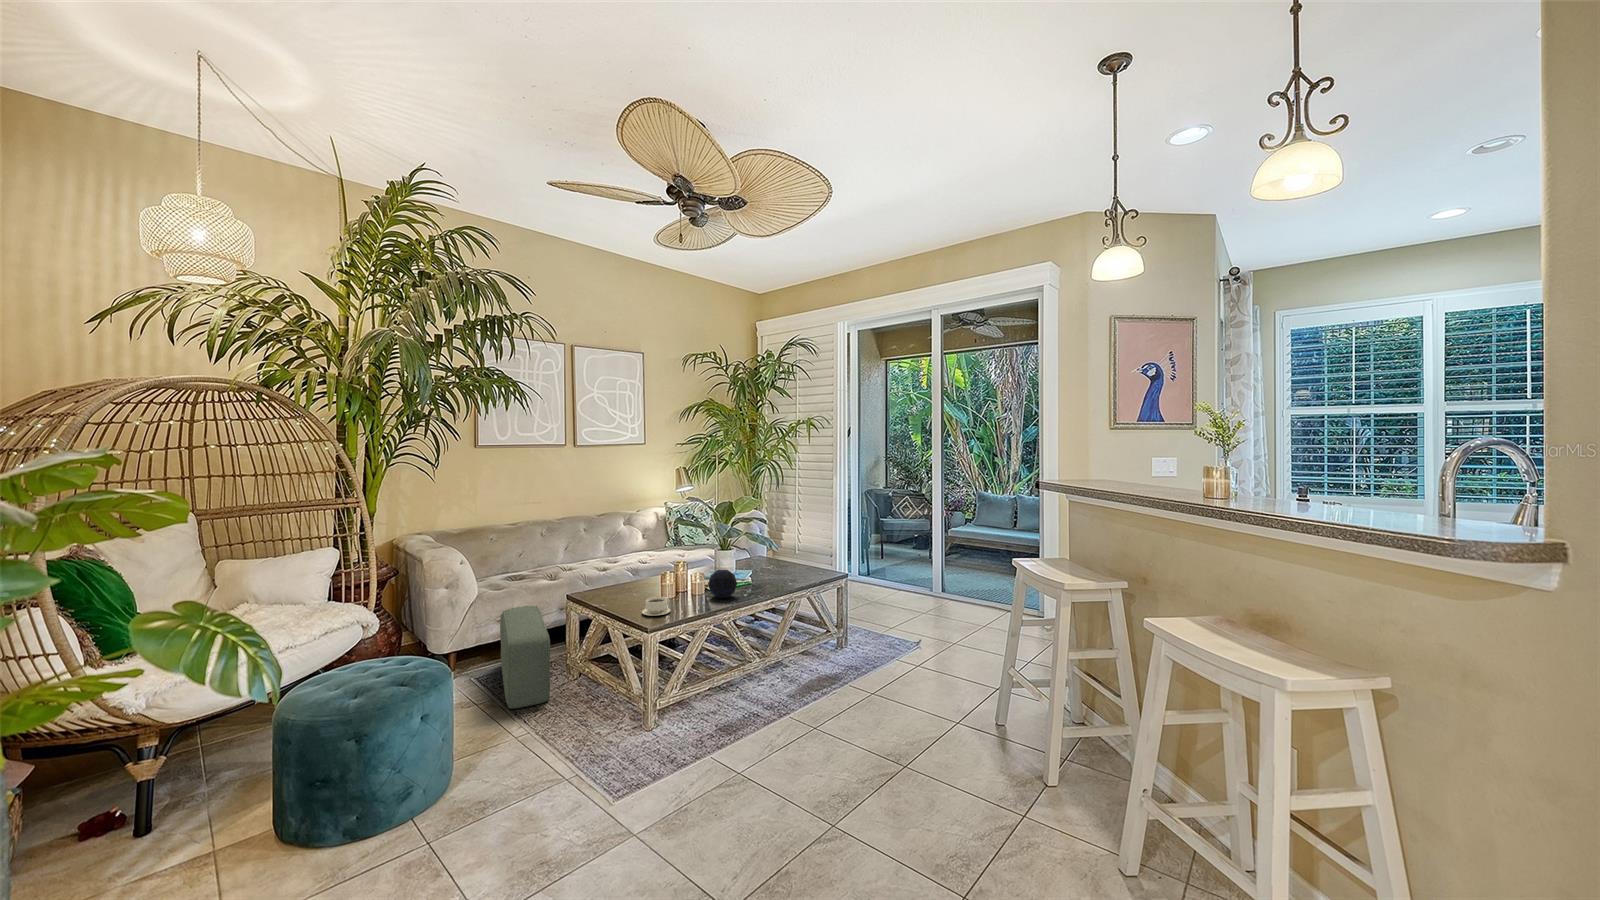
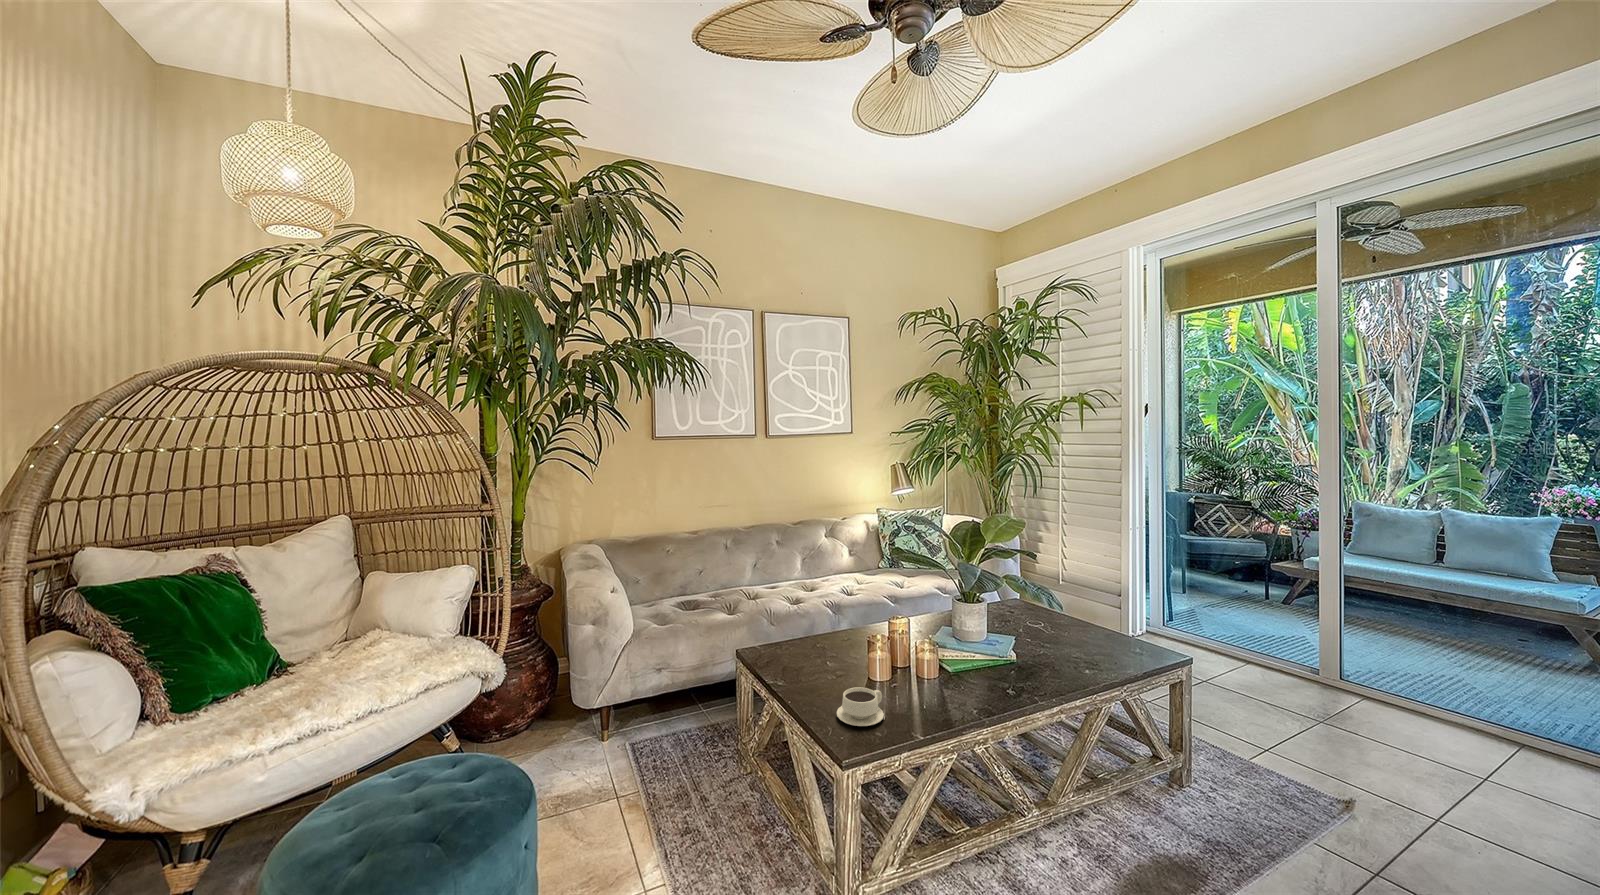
decorative orb: present [708,570,737,598] -> none [946,644,998,696]
pouf: present [500,606,550,709] -> none [648,650,711,820]

